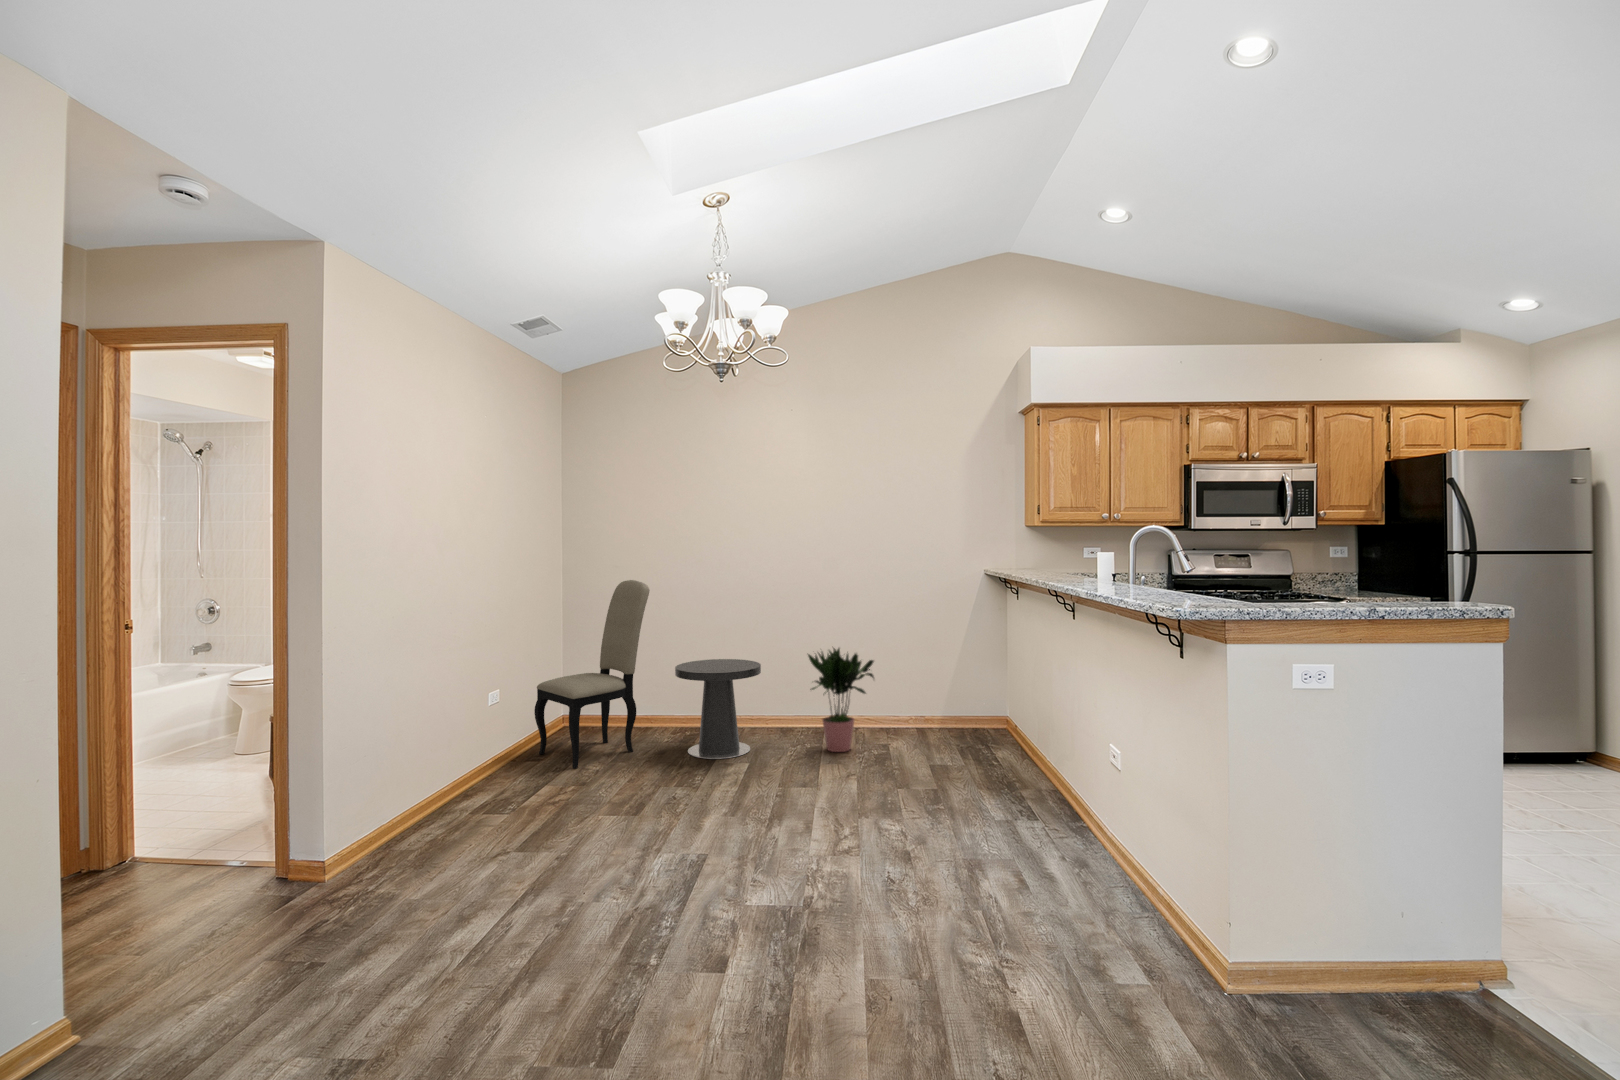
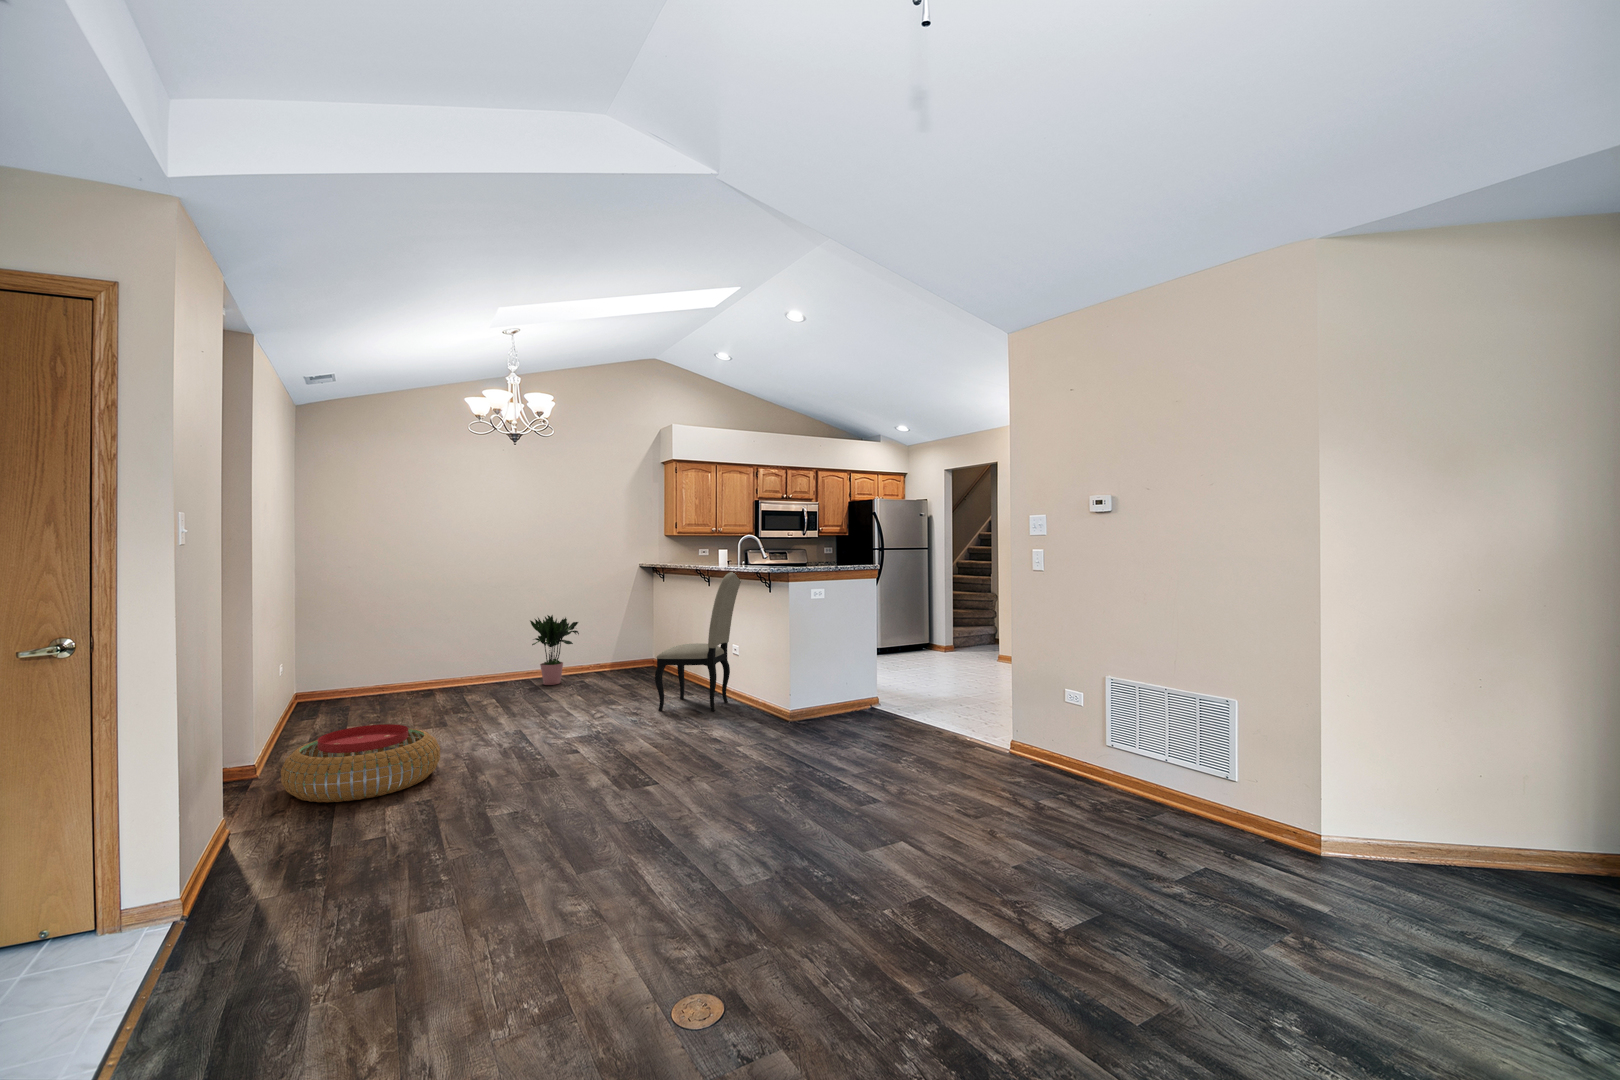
dining chair: present [534,580,650,768] -> present [655,572,741,711]
side table: present [675,659,761,759] -> none [428,629,496,698]
pouf: none [247,845,513,1013] -> present [281,724,440,802]

